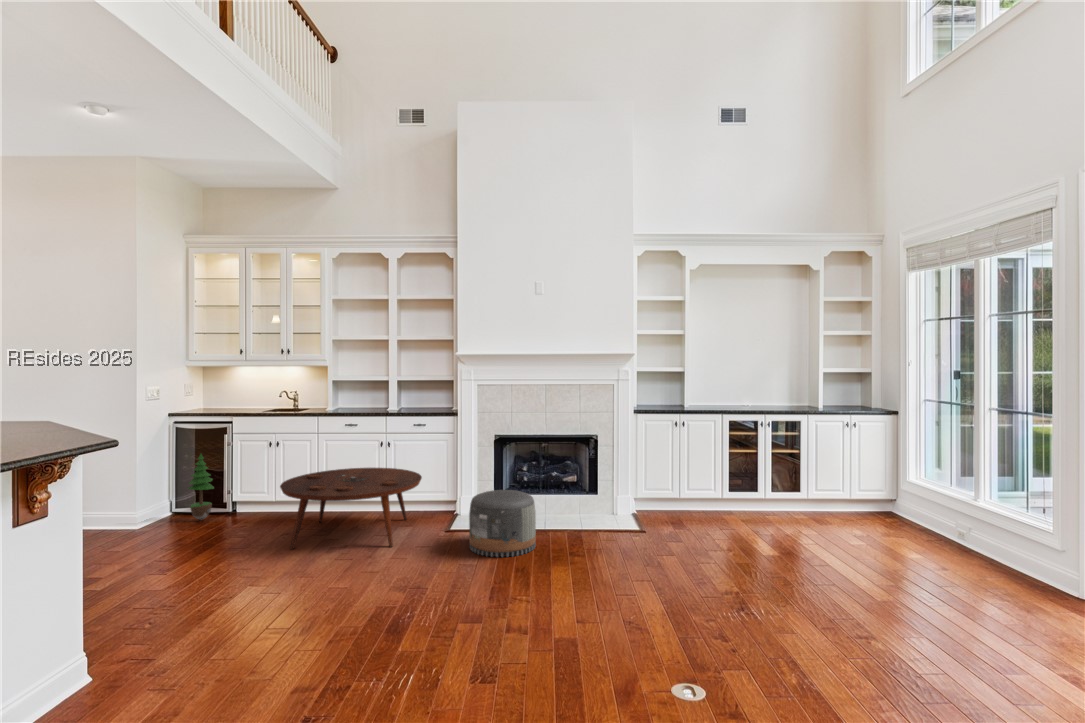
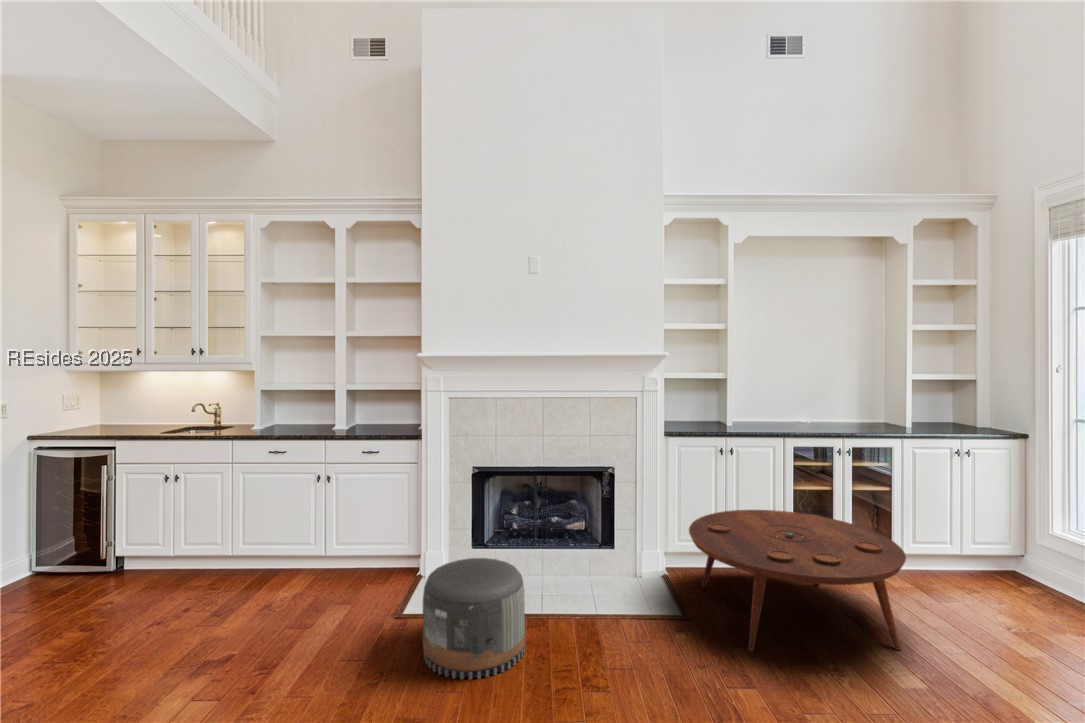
potted tree: present [188,454,214,520] -> none [41,493,85,586]
coffee table: present [280,468,422,549] -> present [689,510,906,652]

